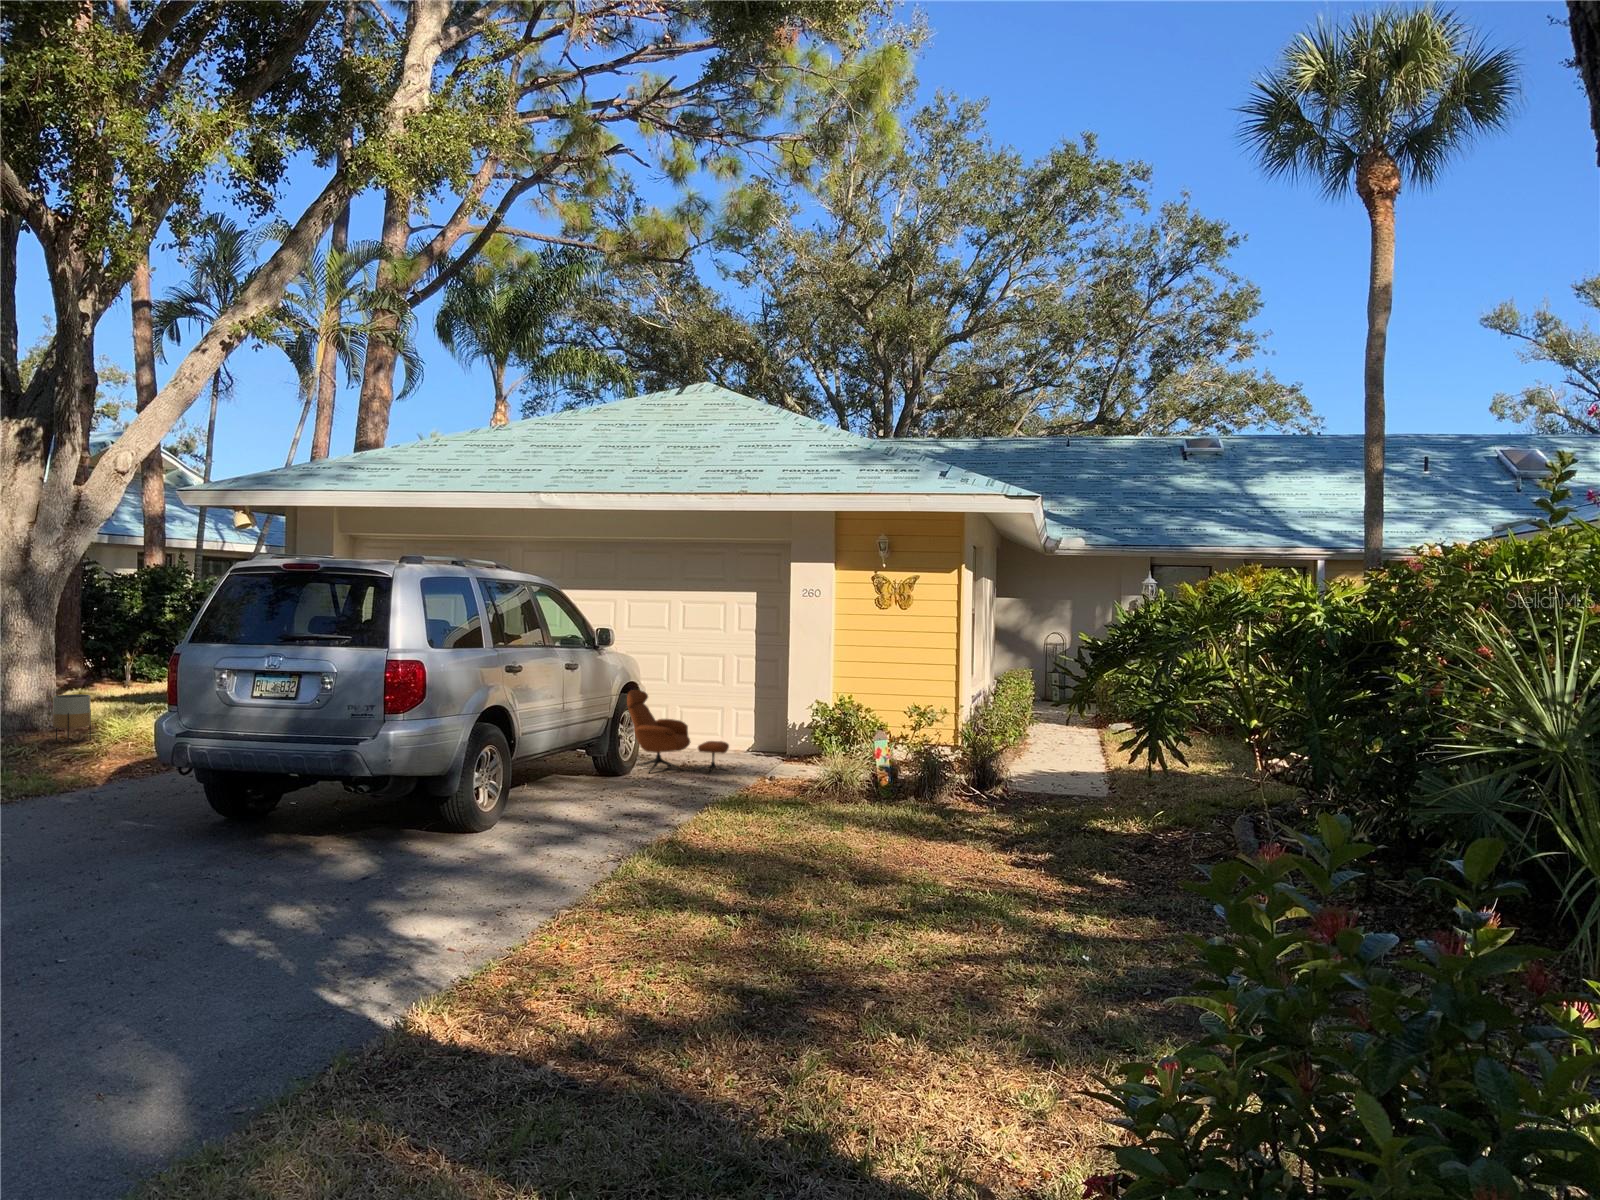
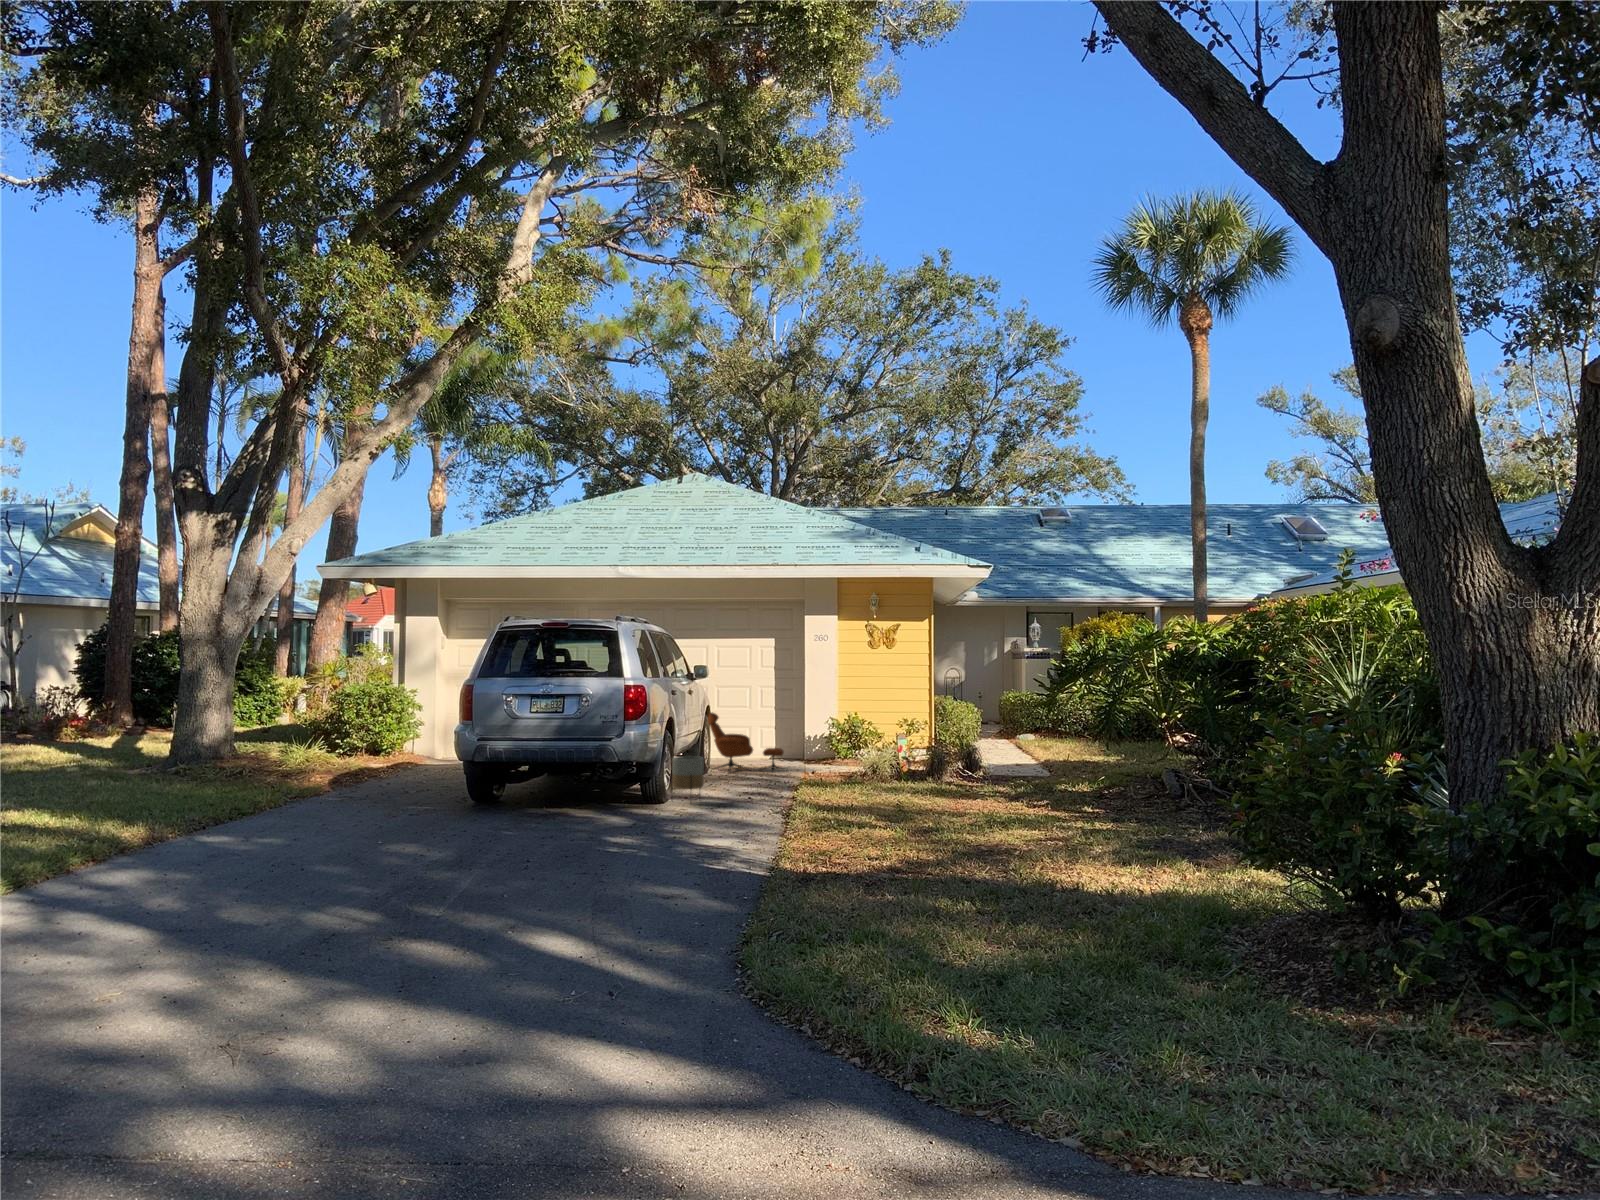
planter: present [53,694,91,744] -> present [672,756,704,799]

